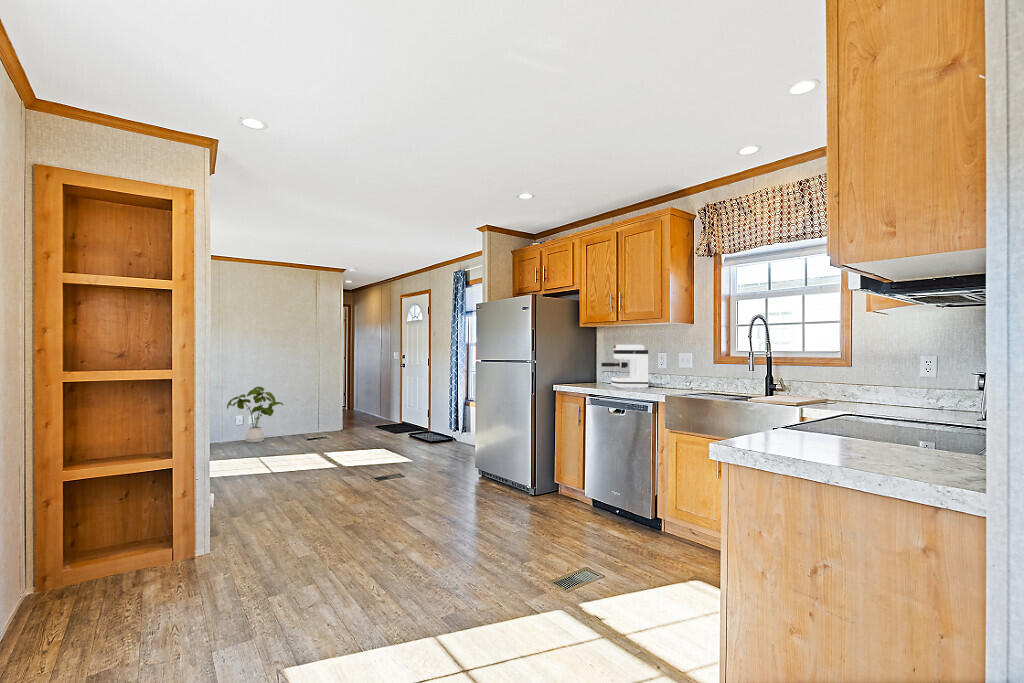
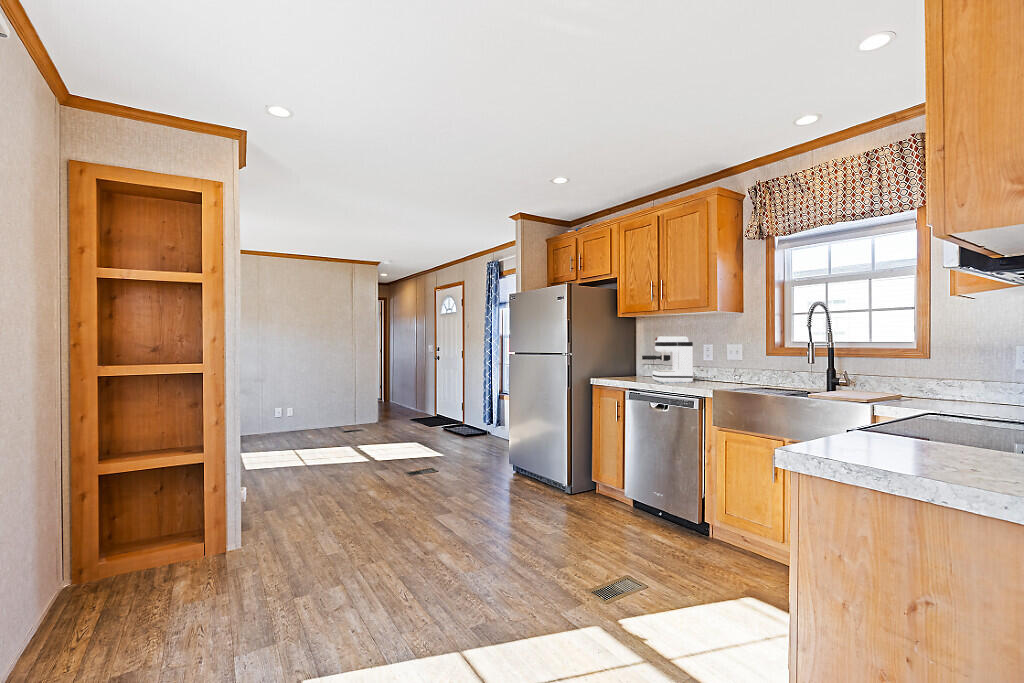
house plant: present [227,386,283,442] -> none [270,380,324,435]

